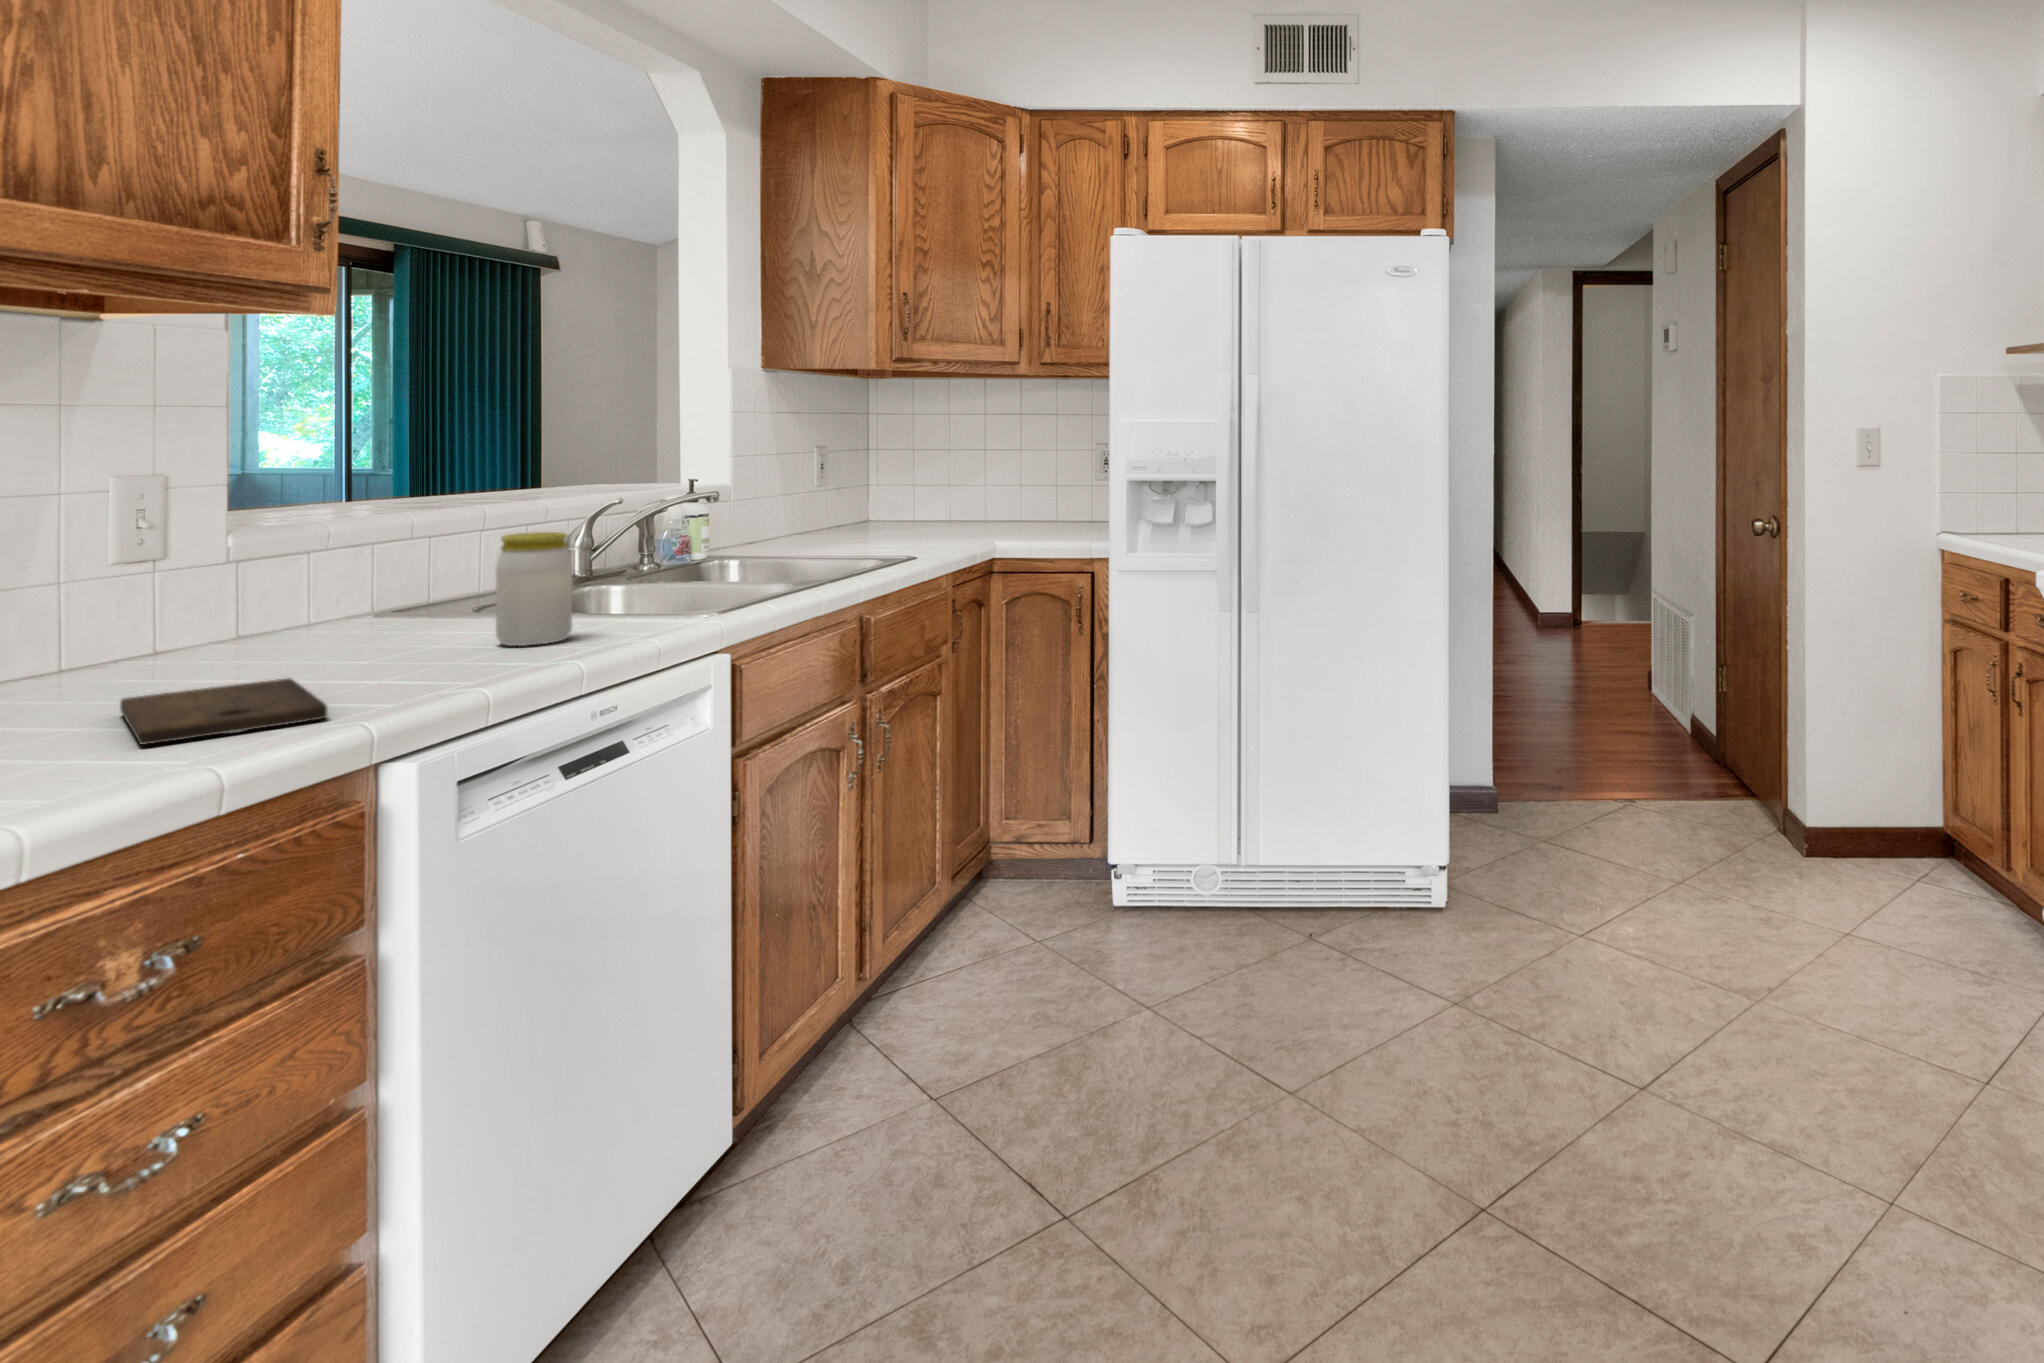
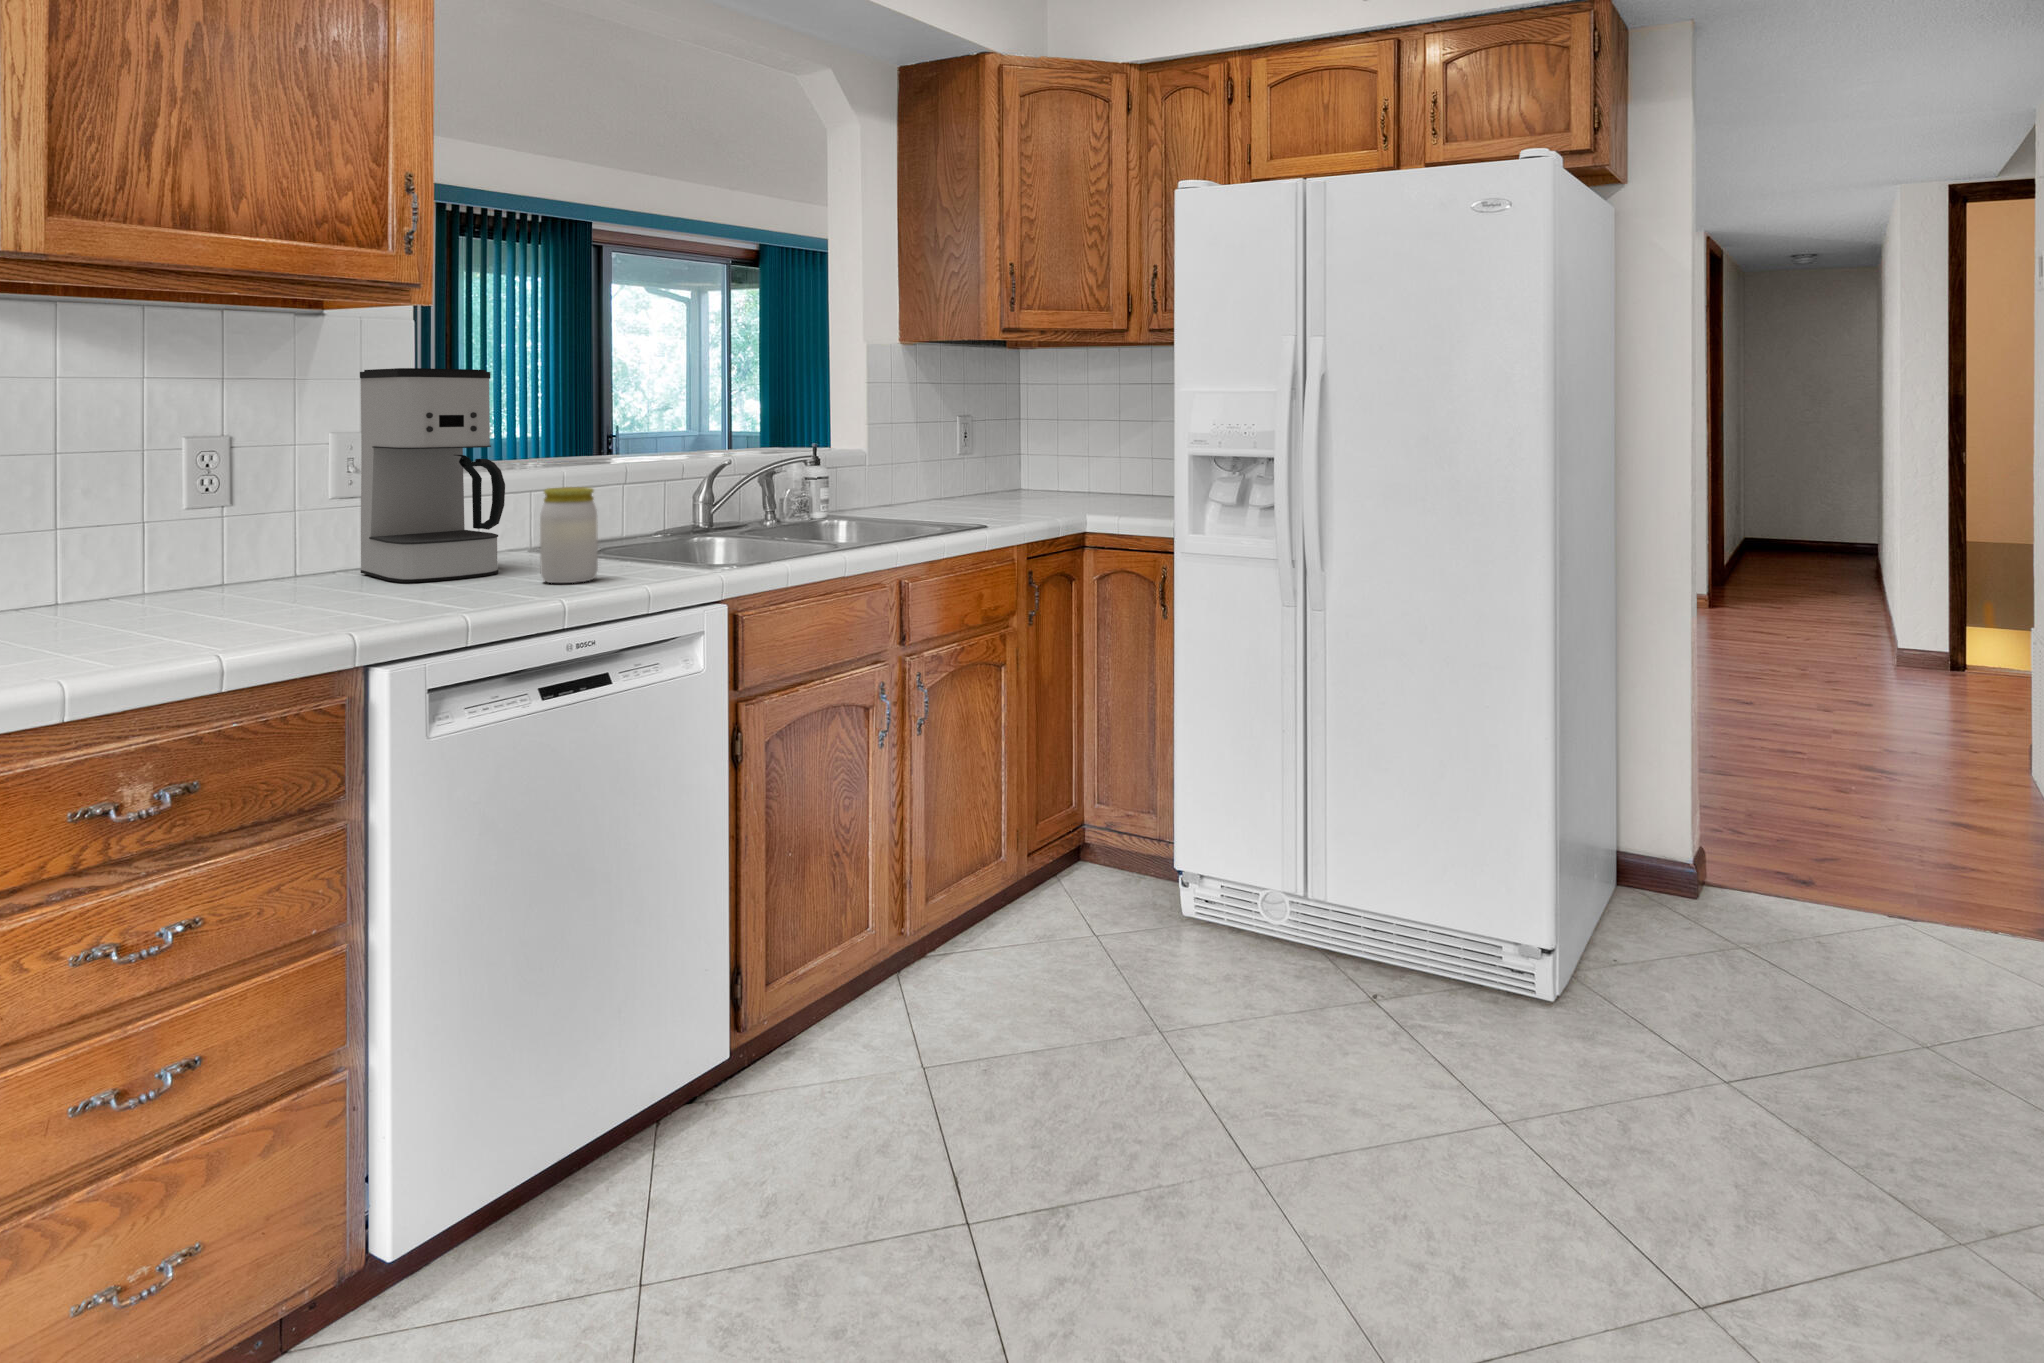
coffee maker: none [163,391,398,663] -> present [360,368,505,582]
cutting board: present [120,678,328,745] -> none [213,594,364,633]

